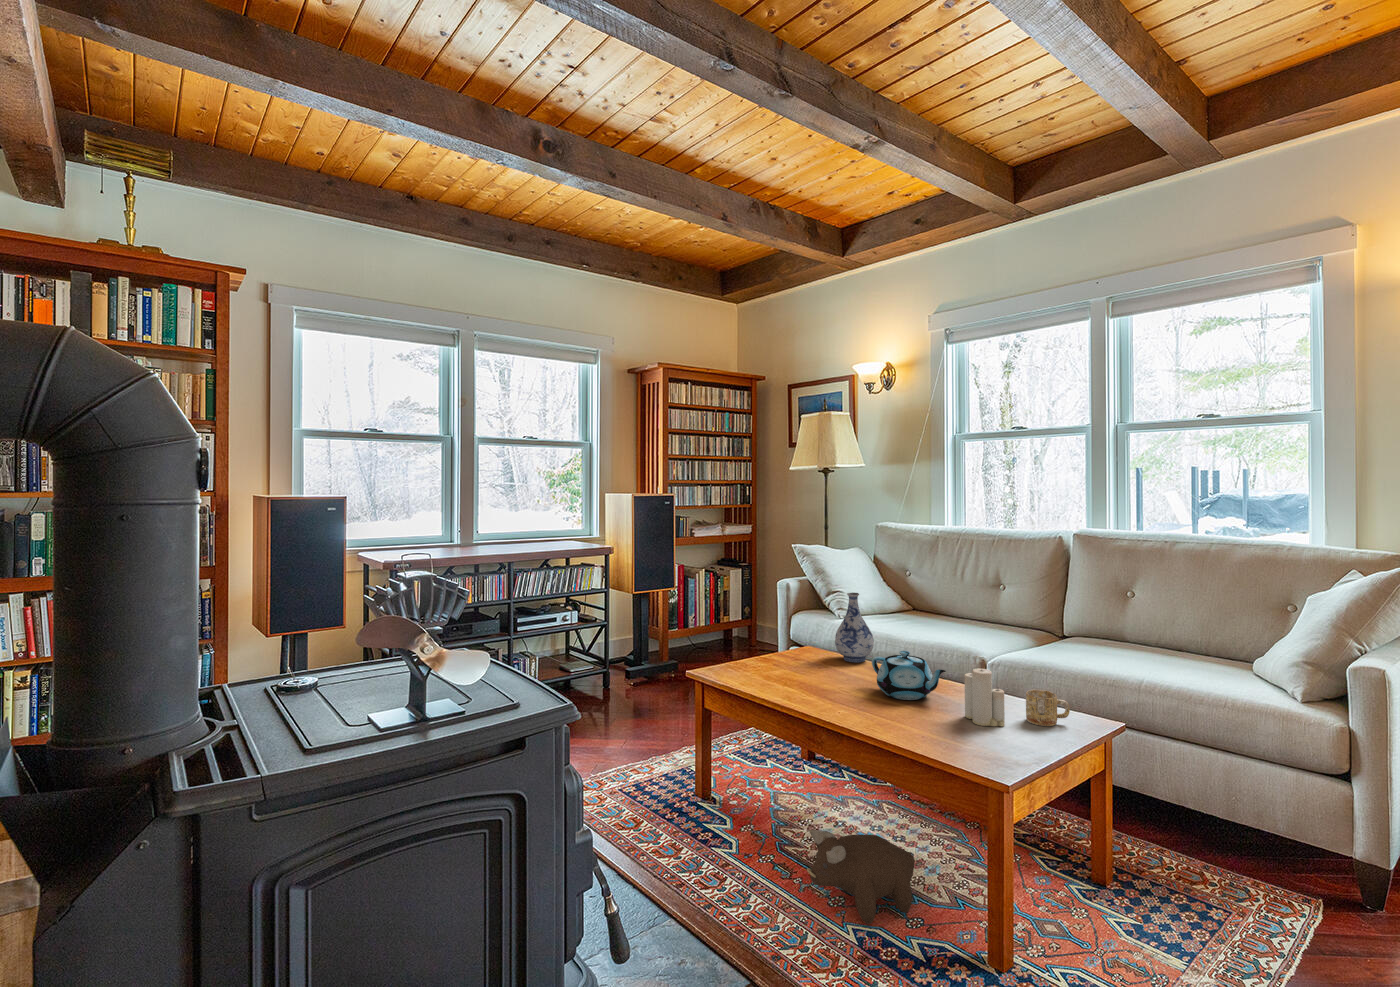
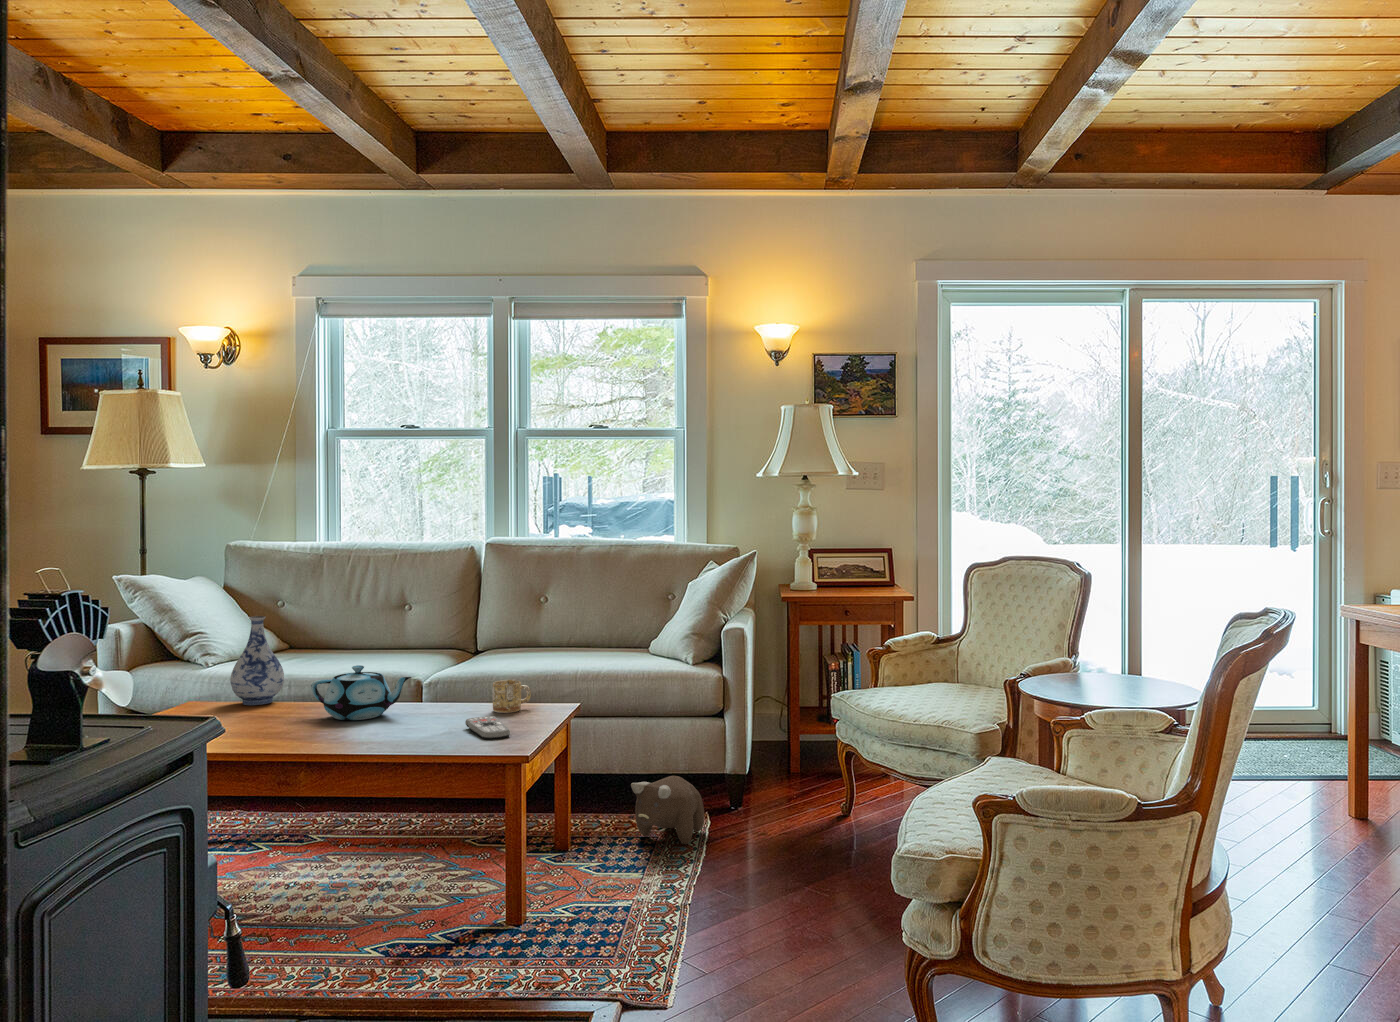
candle: present [964,668,1005,726] -> none [438,658,480,722]
remote control: none [976,728,1010,763] -> present [465,716,510,739]
plush toy: present [807,830,915,924] -> present [631,776,704,844]

